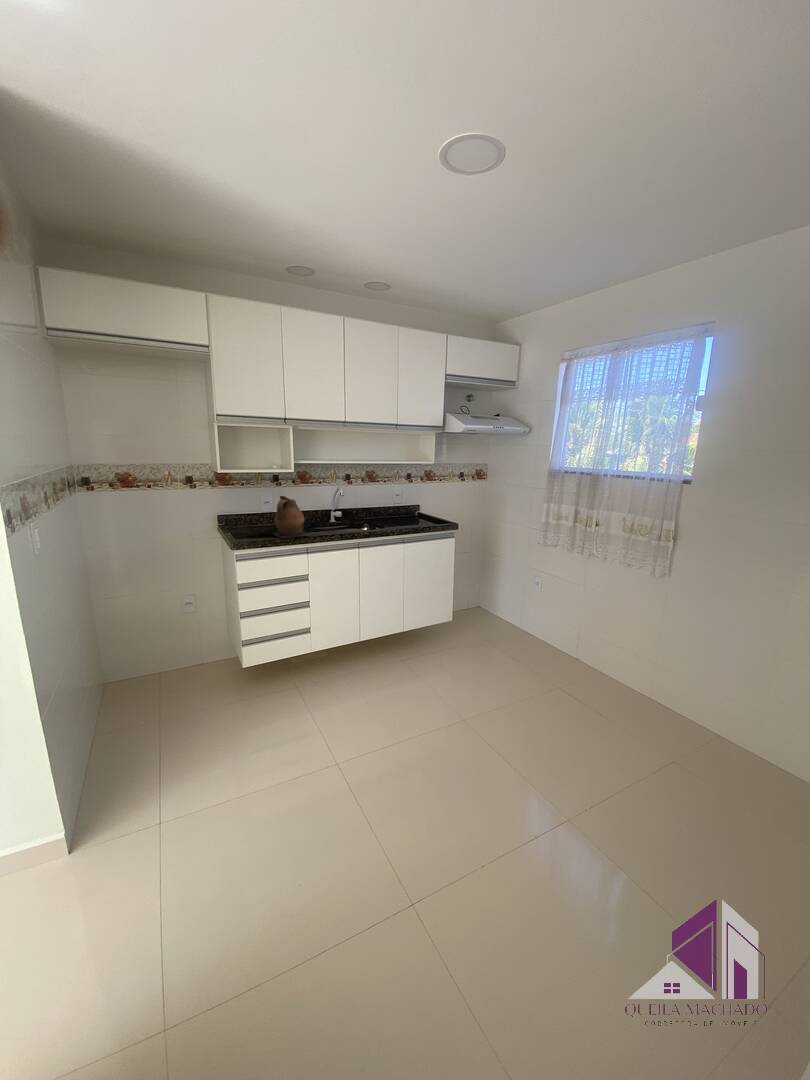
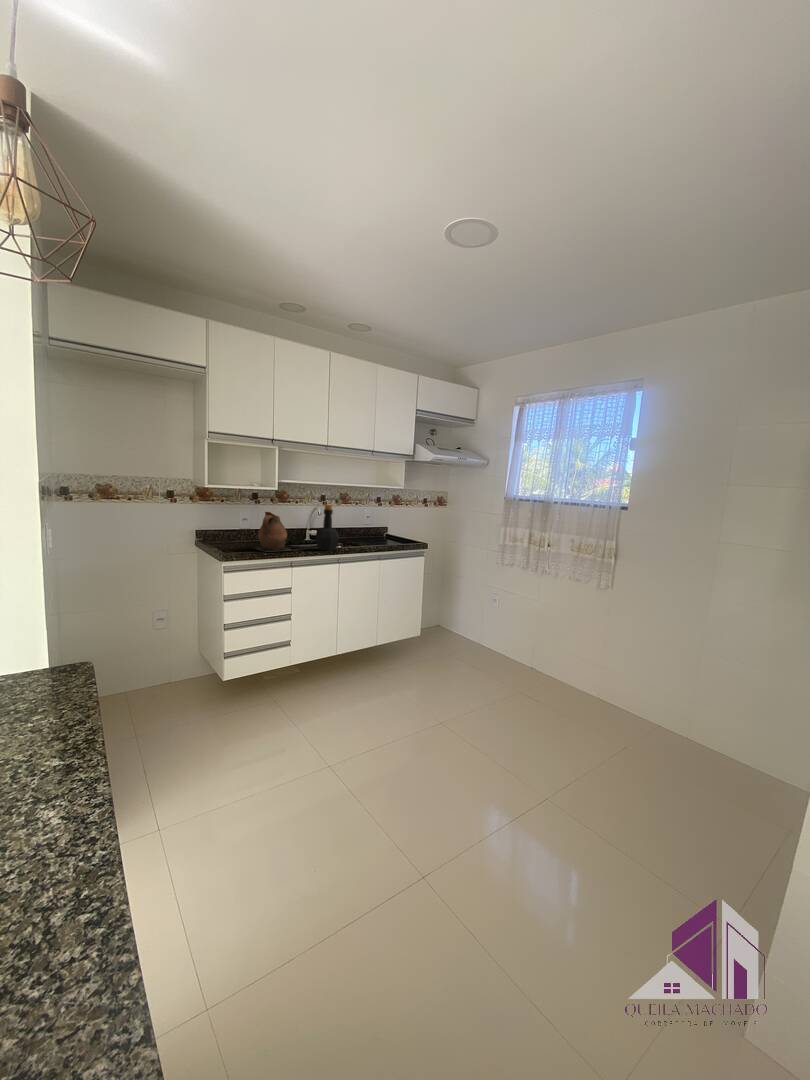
bottle: none [334,486,359,535] -> present [315,505,339,551]

